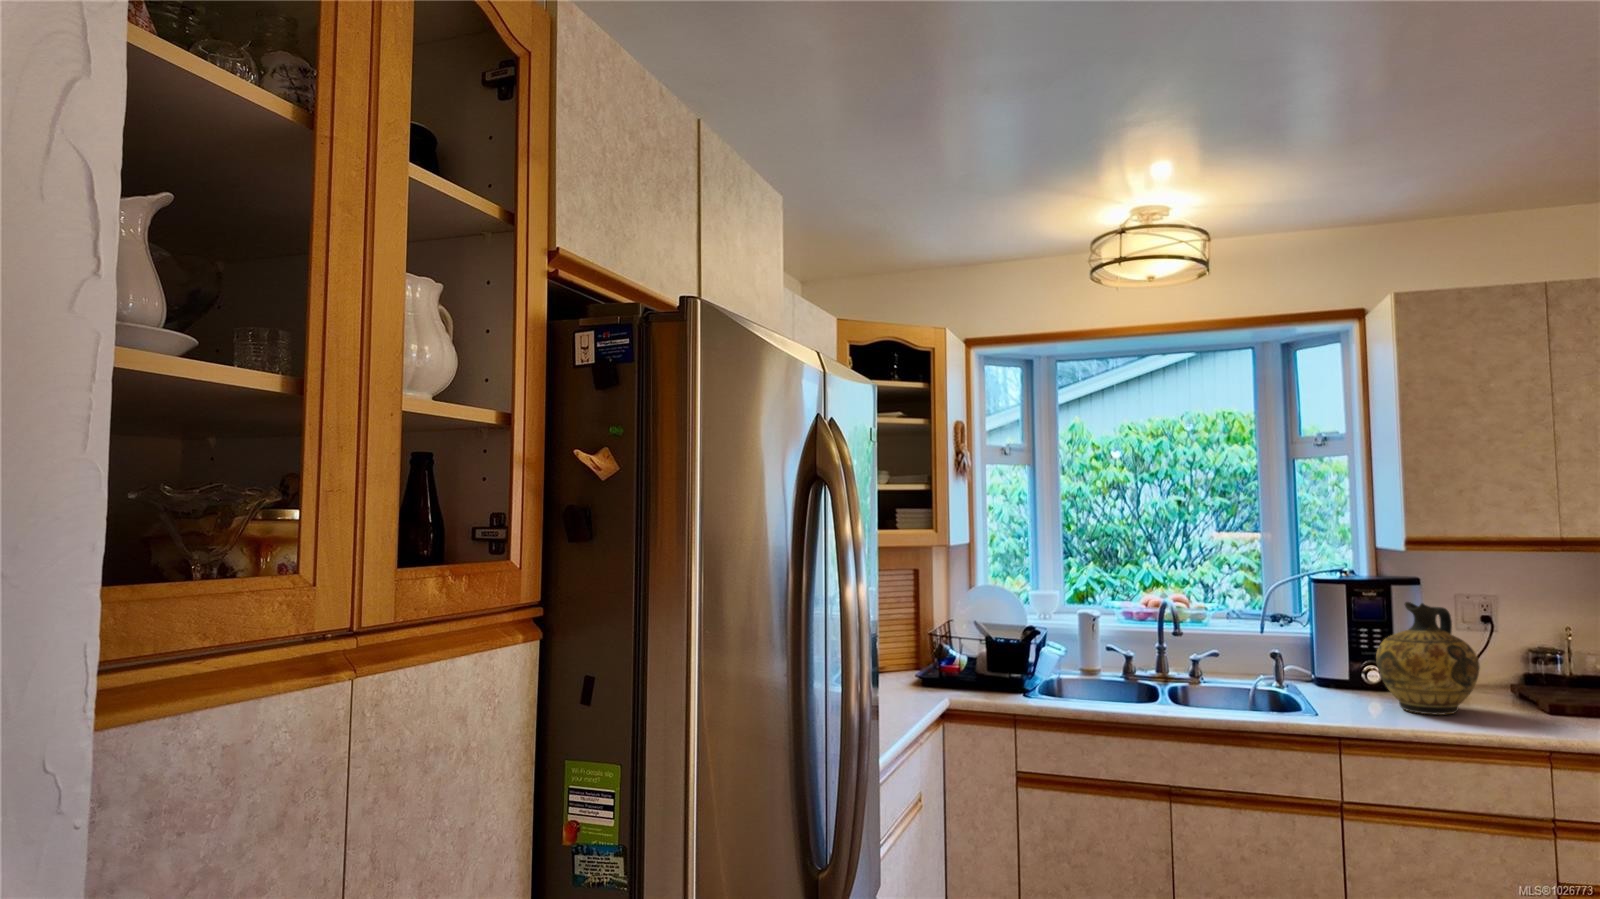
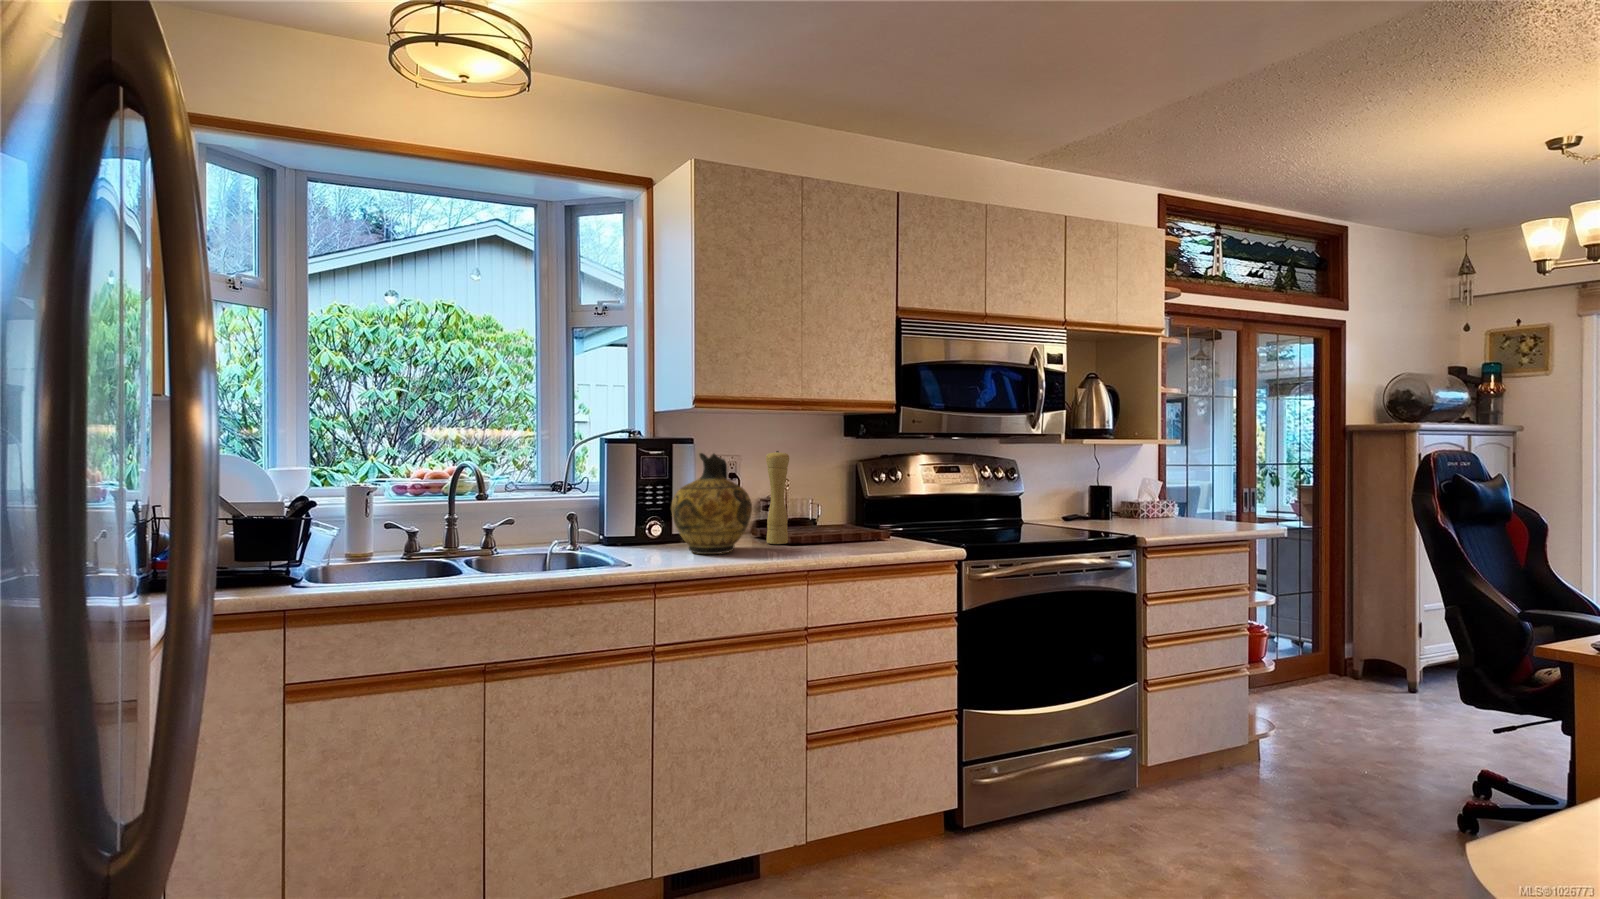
pepper mill: none [1510,600,1548,712] -> present [766,451,789,544]

